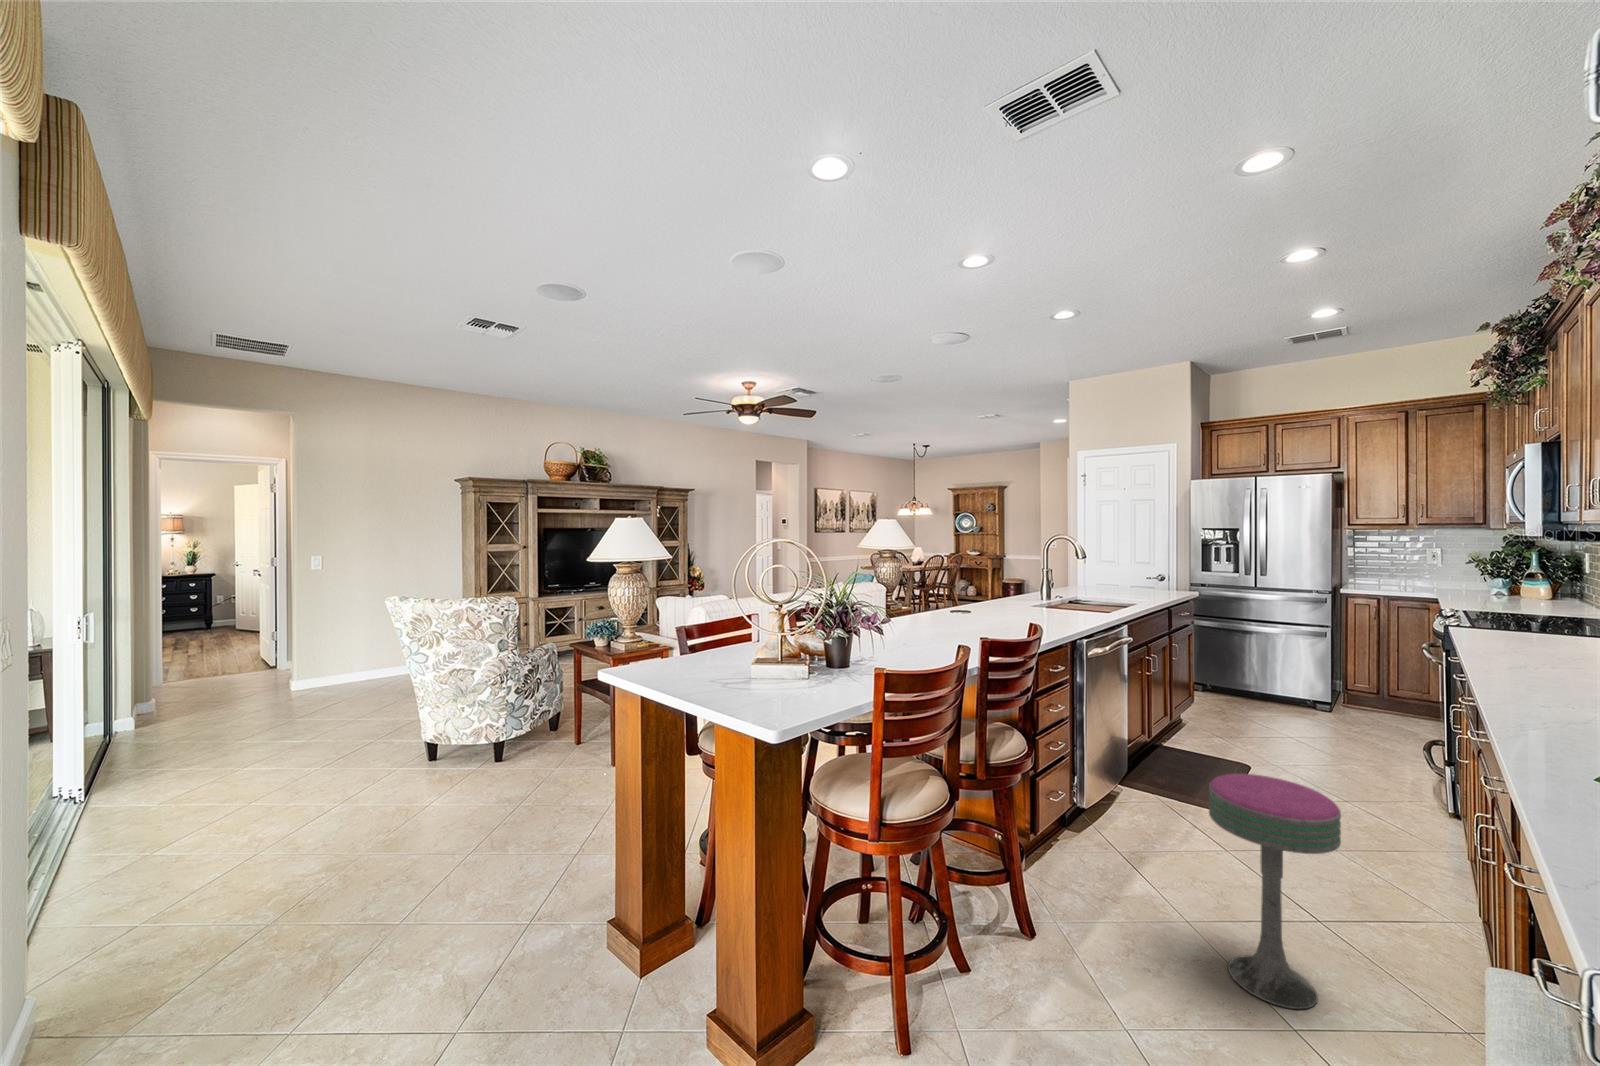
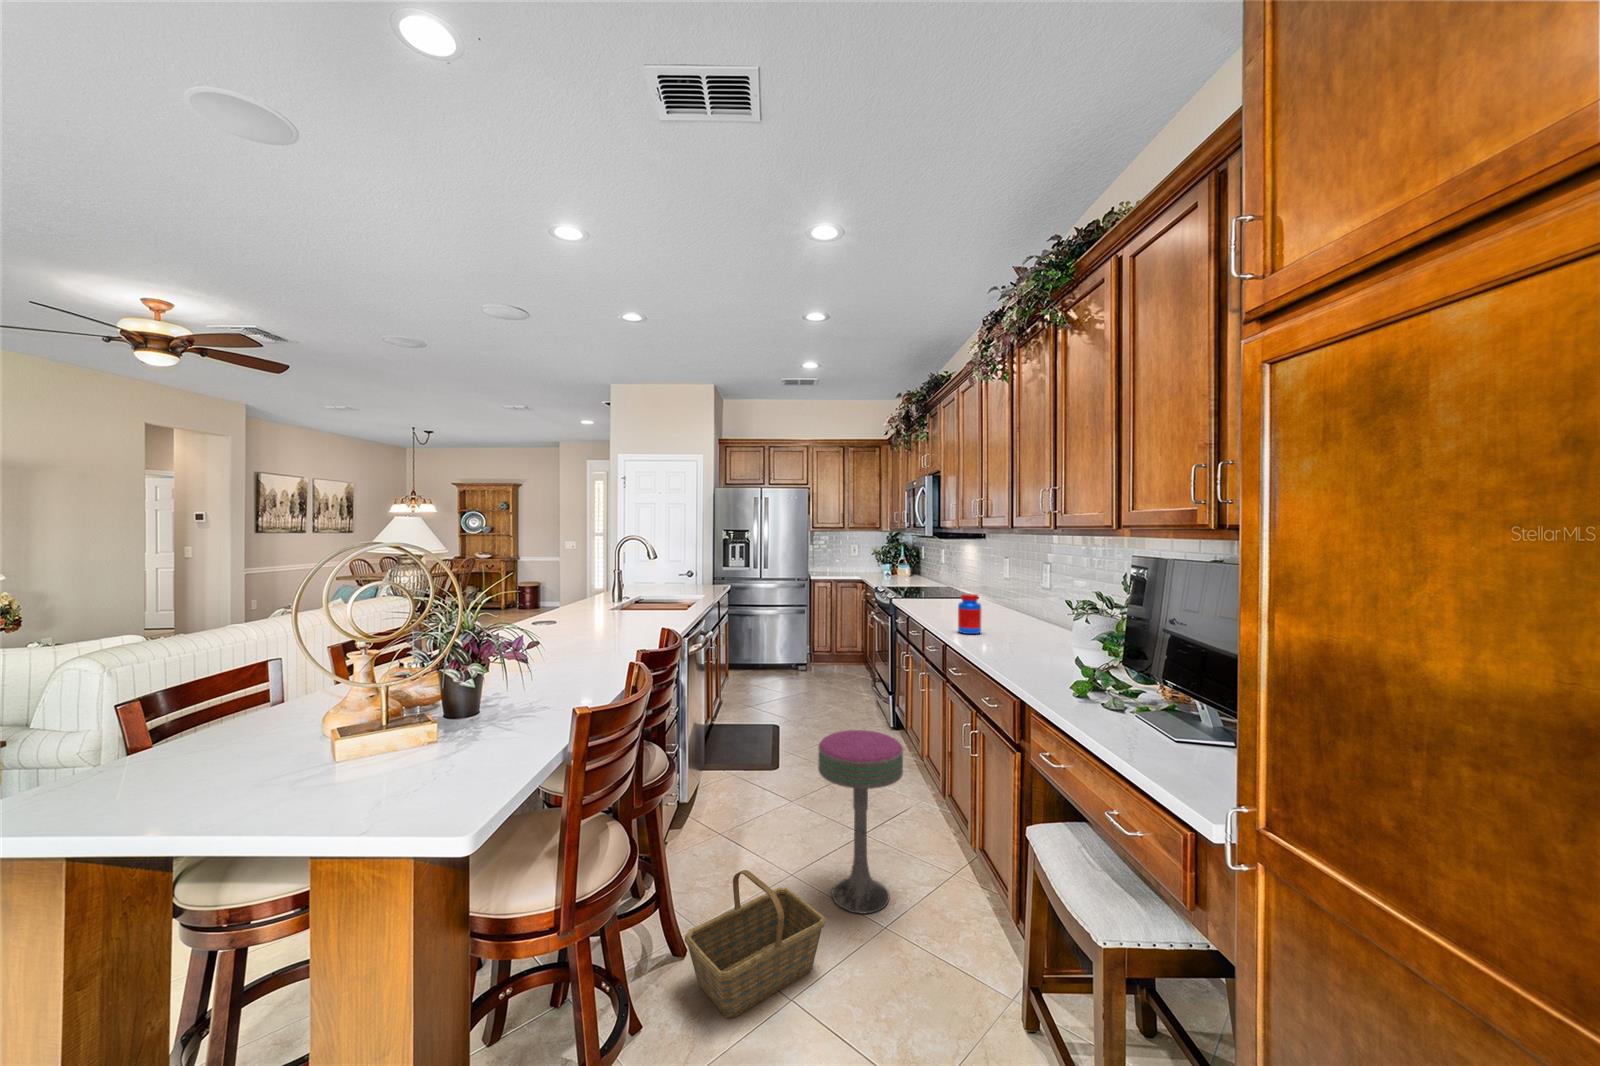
jar: none [1512,626,1567,691] -> present [958,594,981,634]
basket: none [1021,877,1183,1016] -> present [685,870,826,1018]

